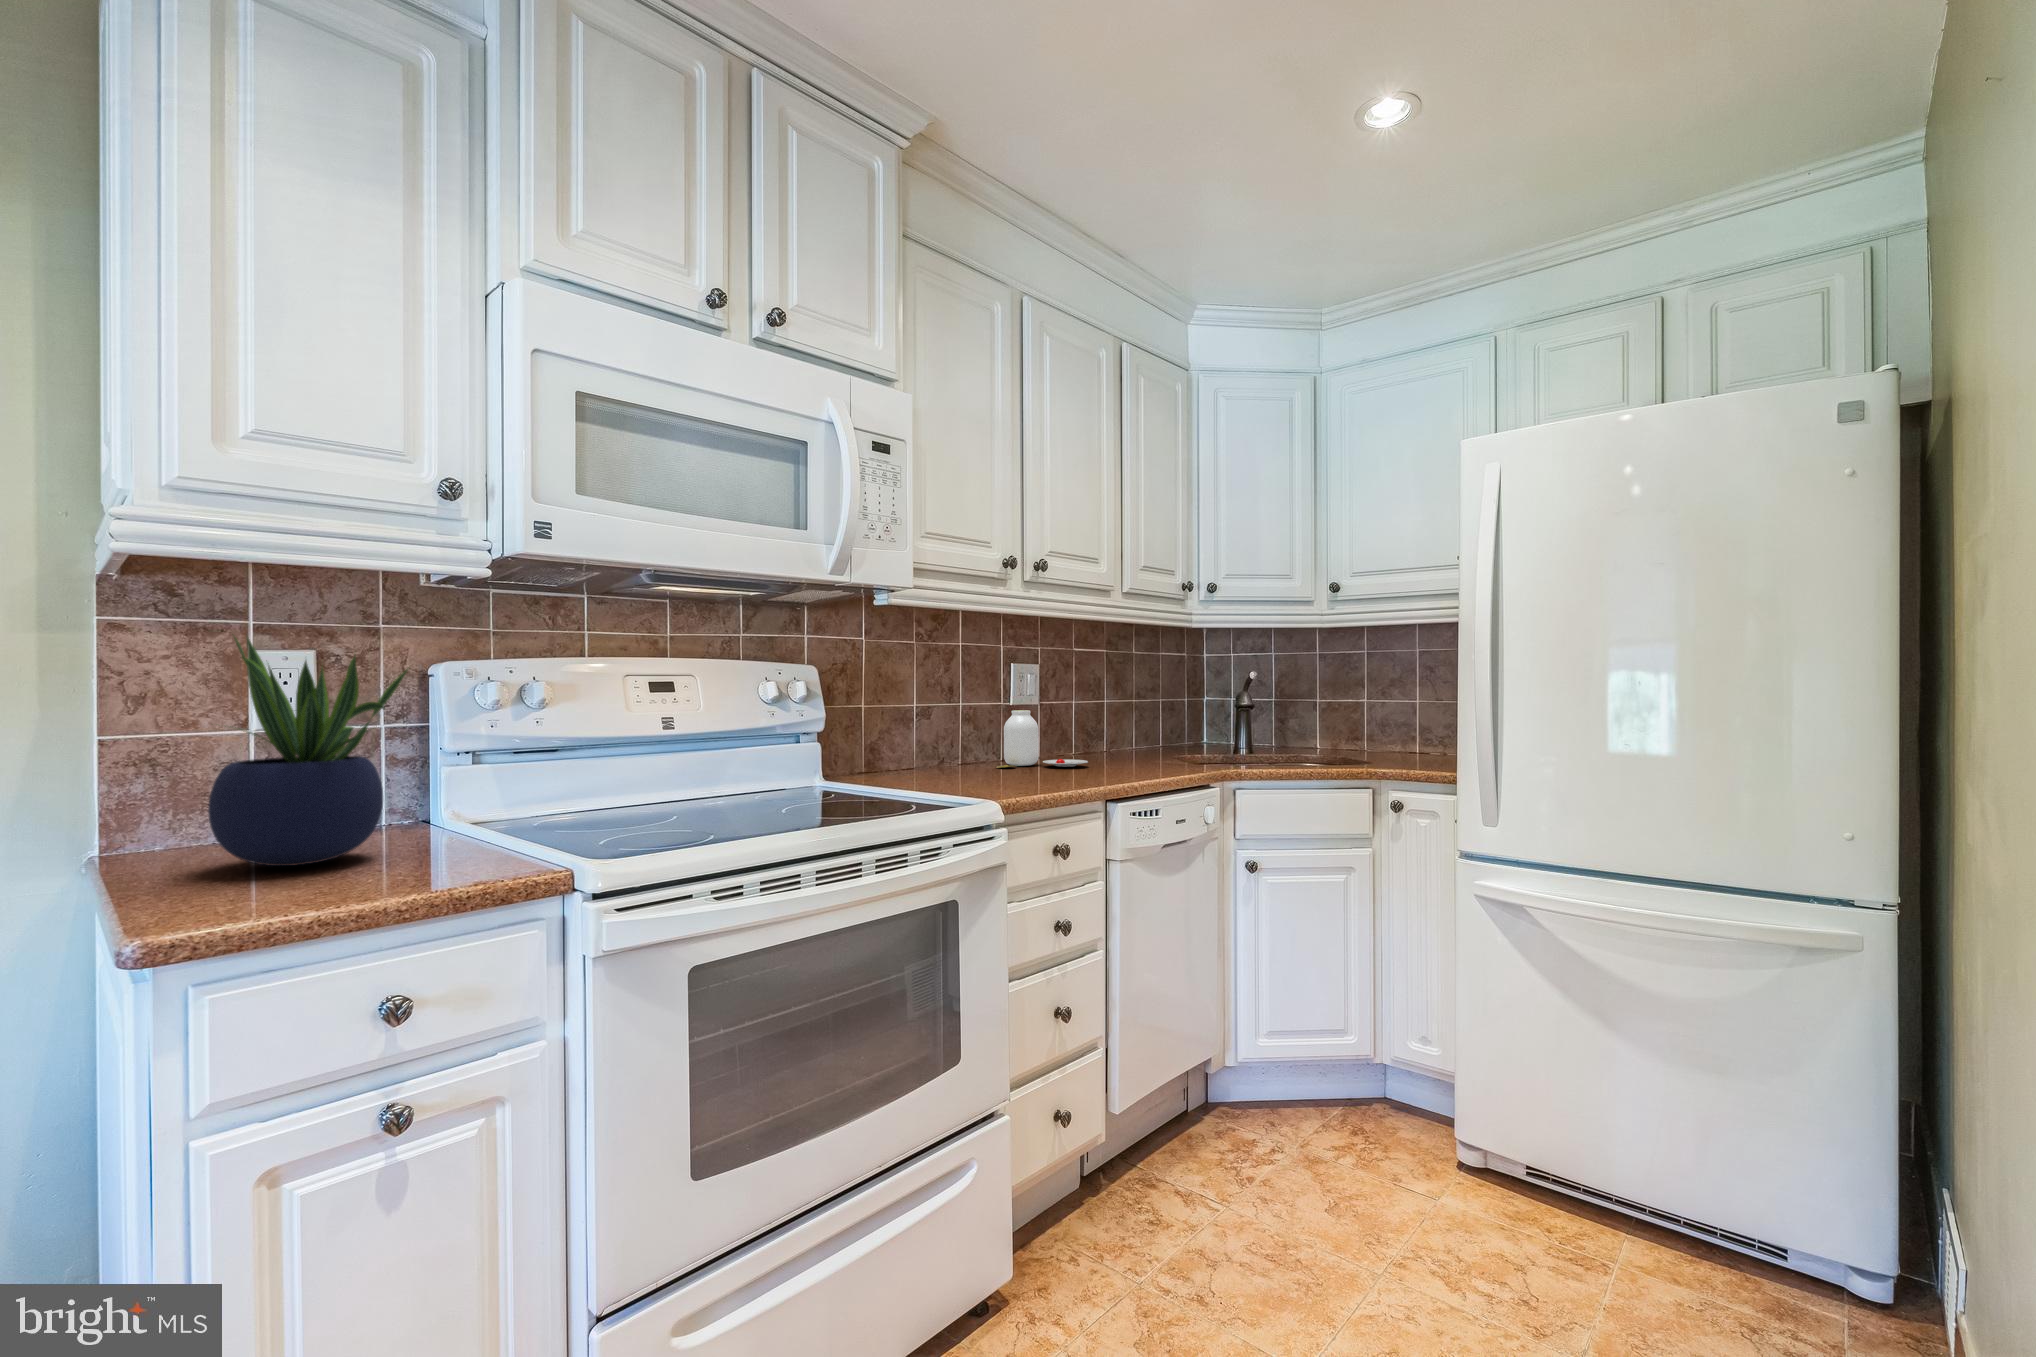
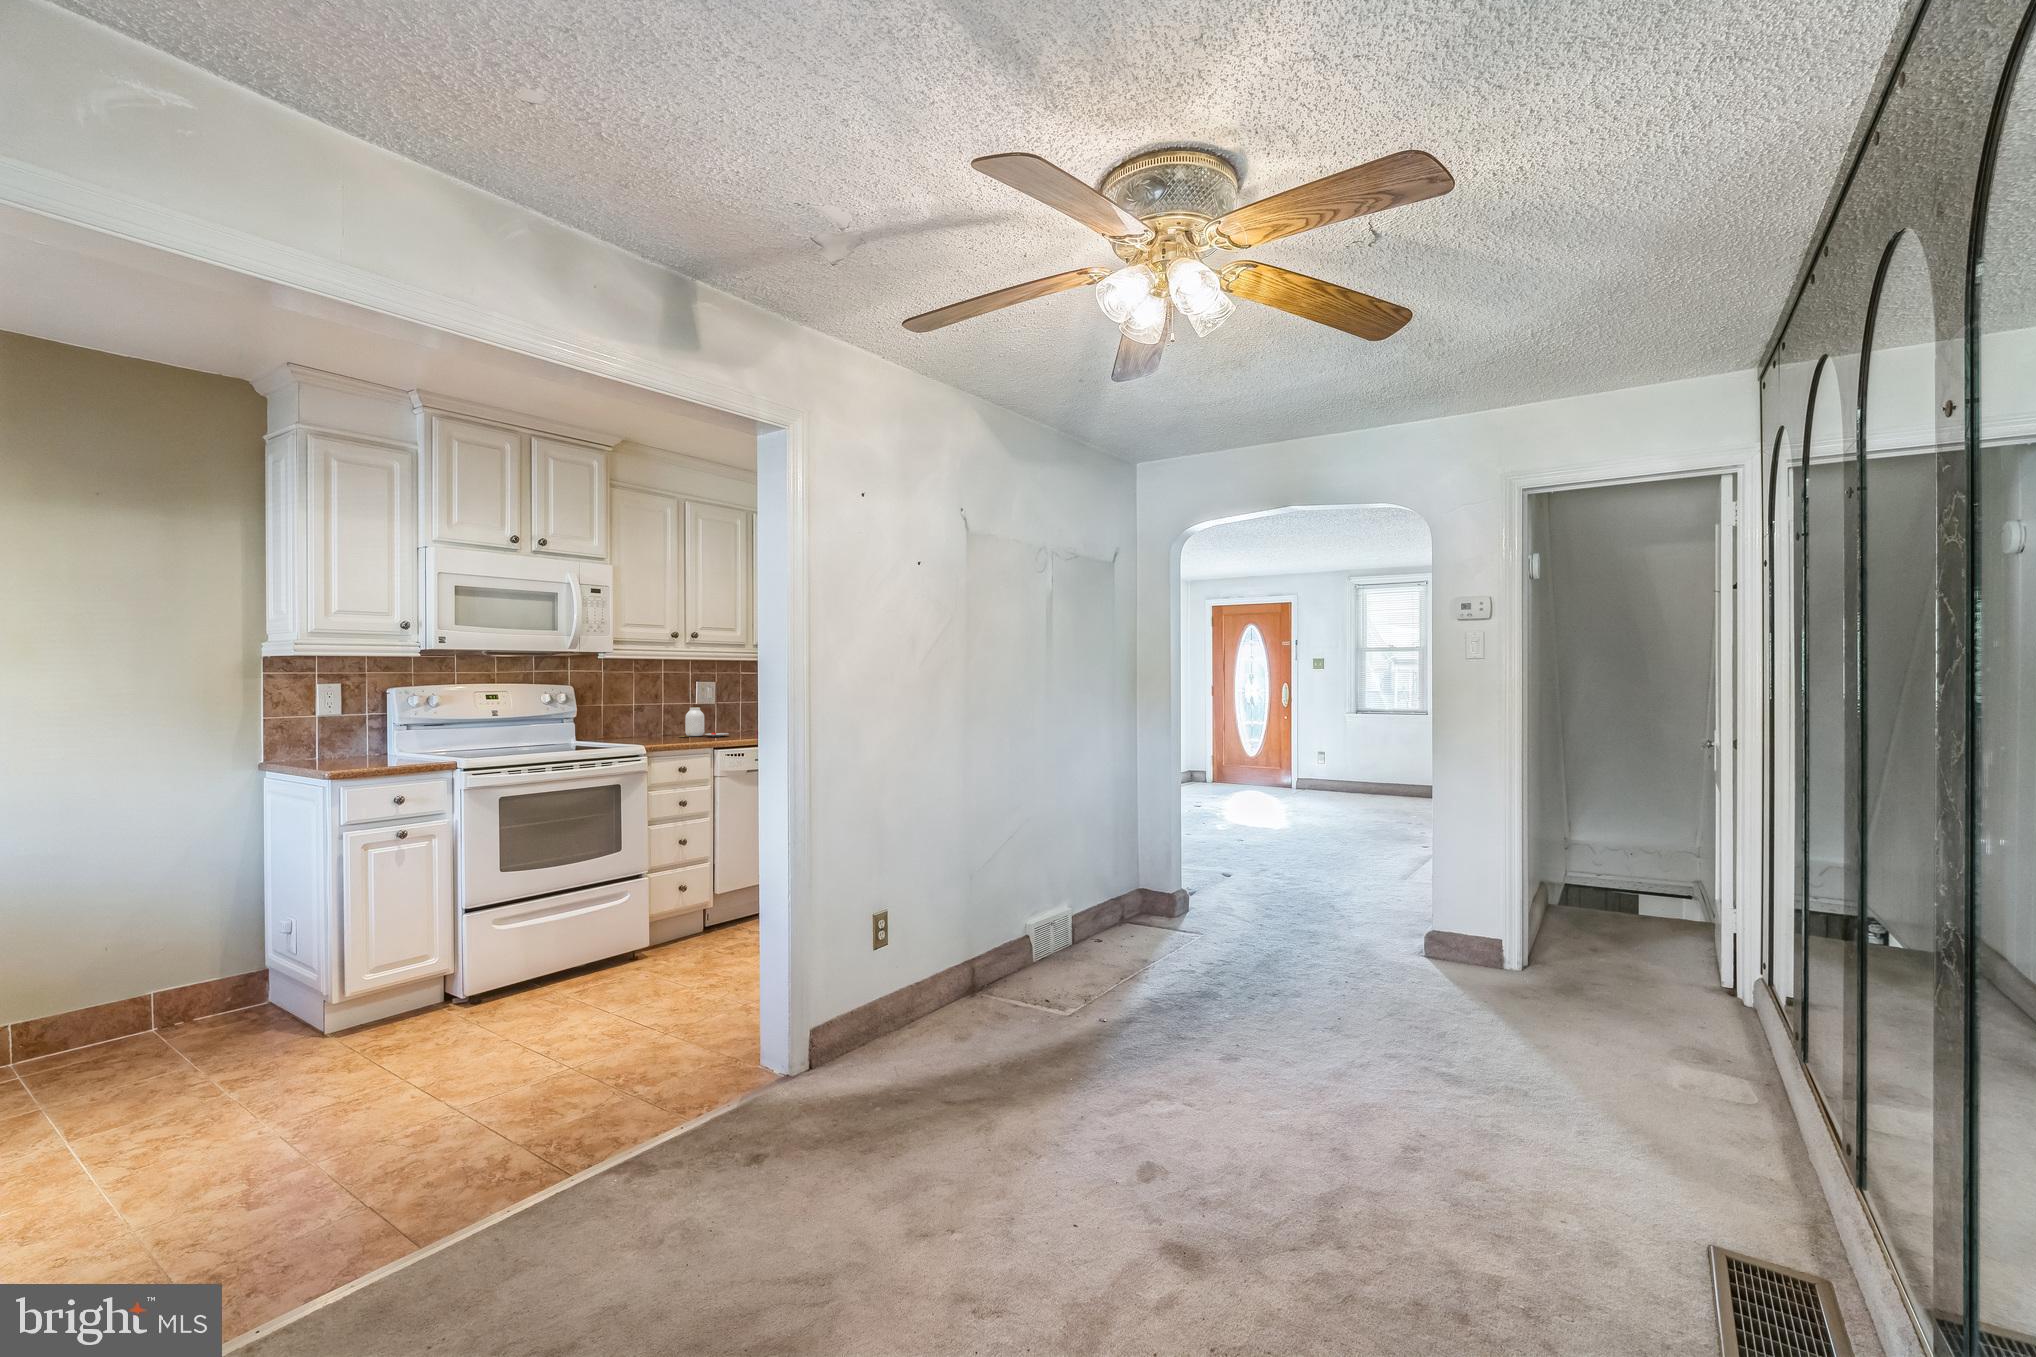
potted plant: present [208,637,408,866] -> none [319,681,389,761]

